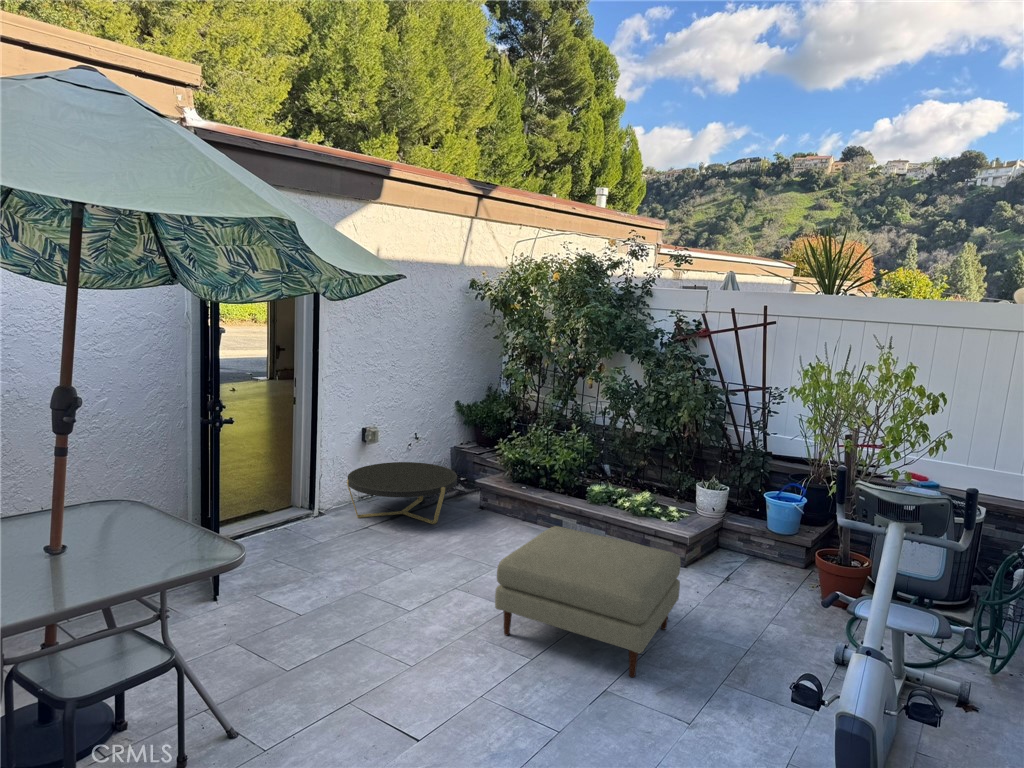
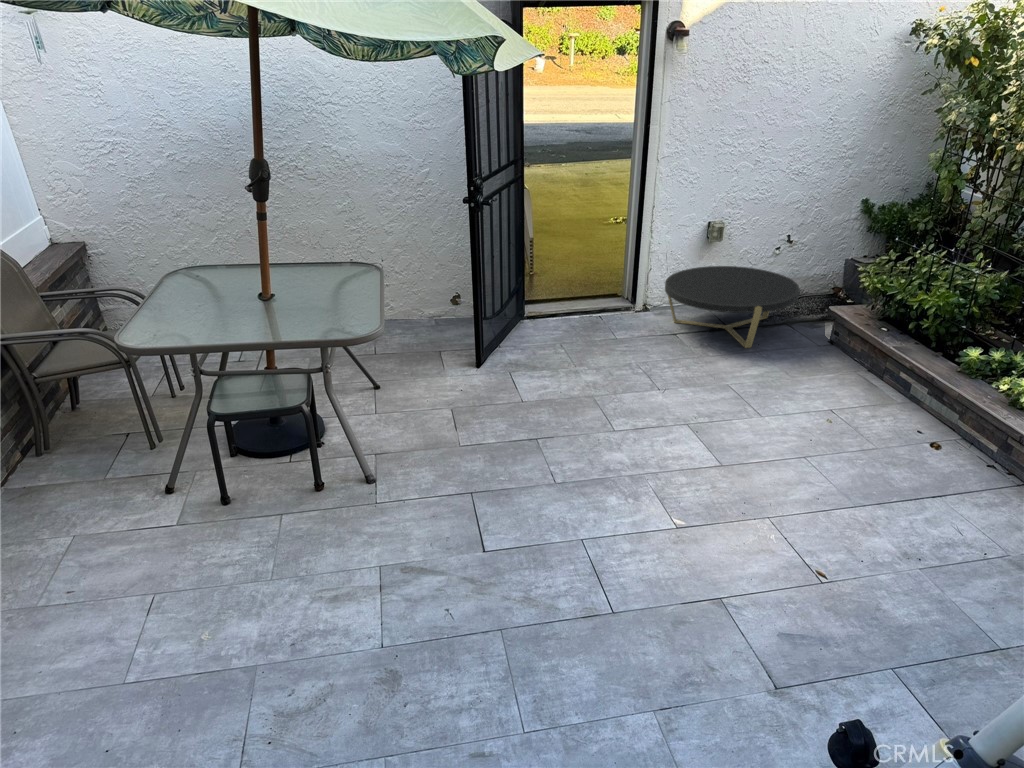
ottoman: present [495,526,681,677] -> none [662,384,930,591]

